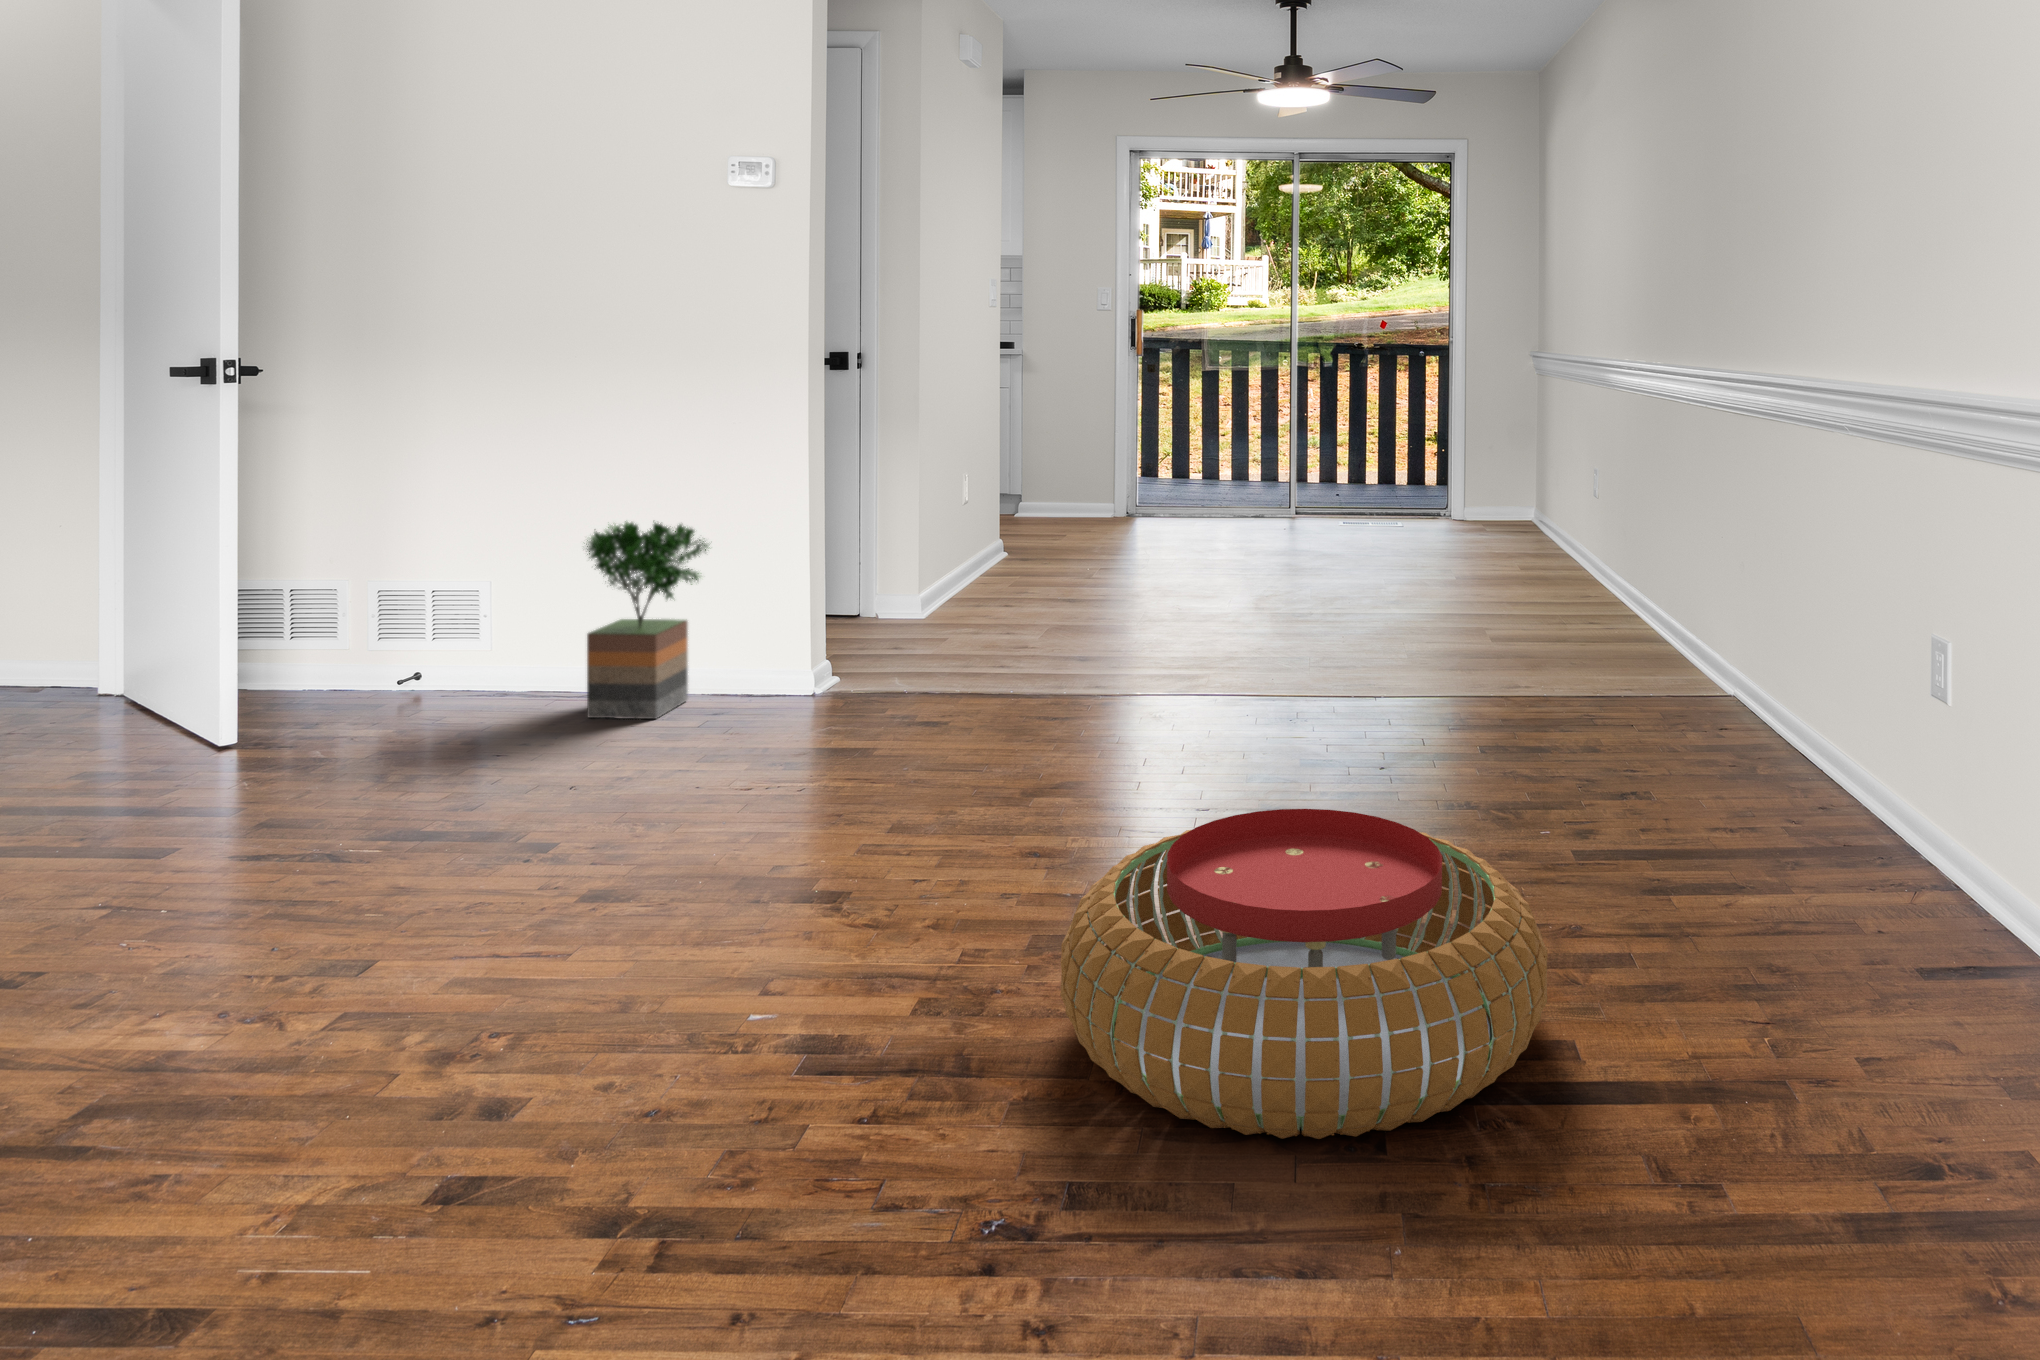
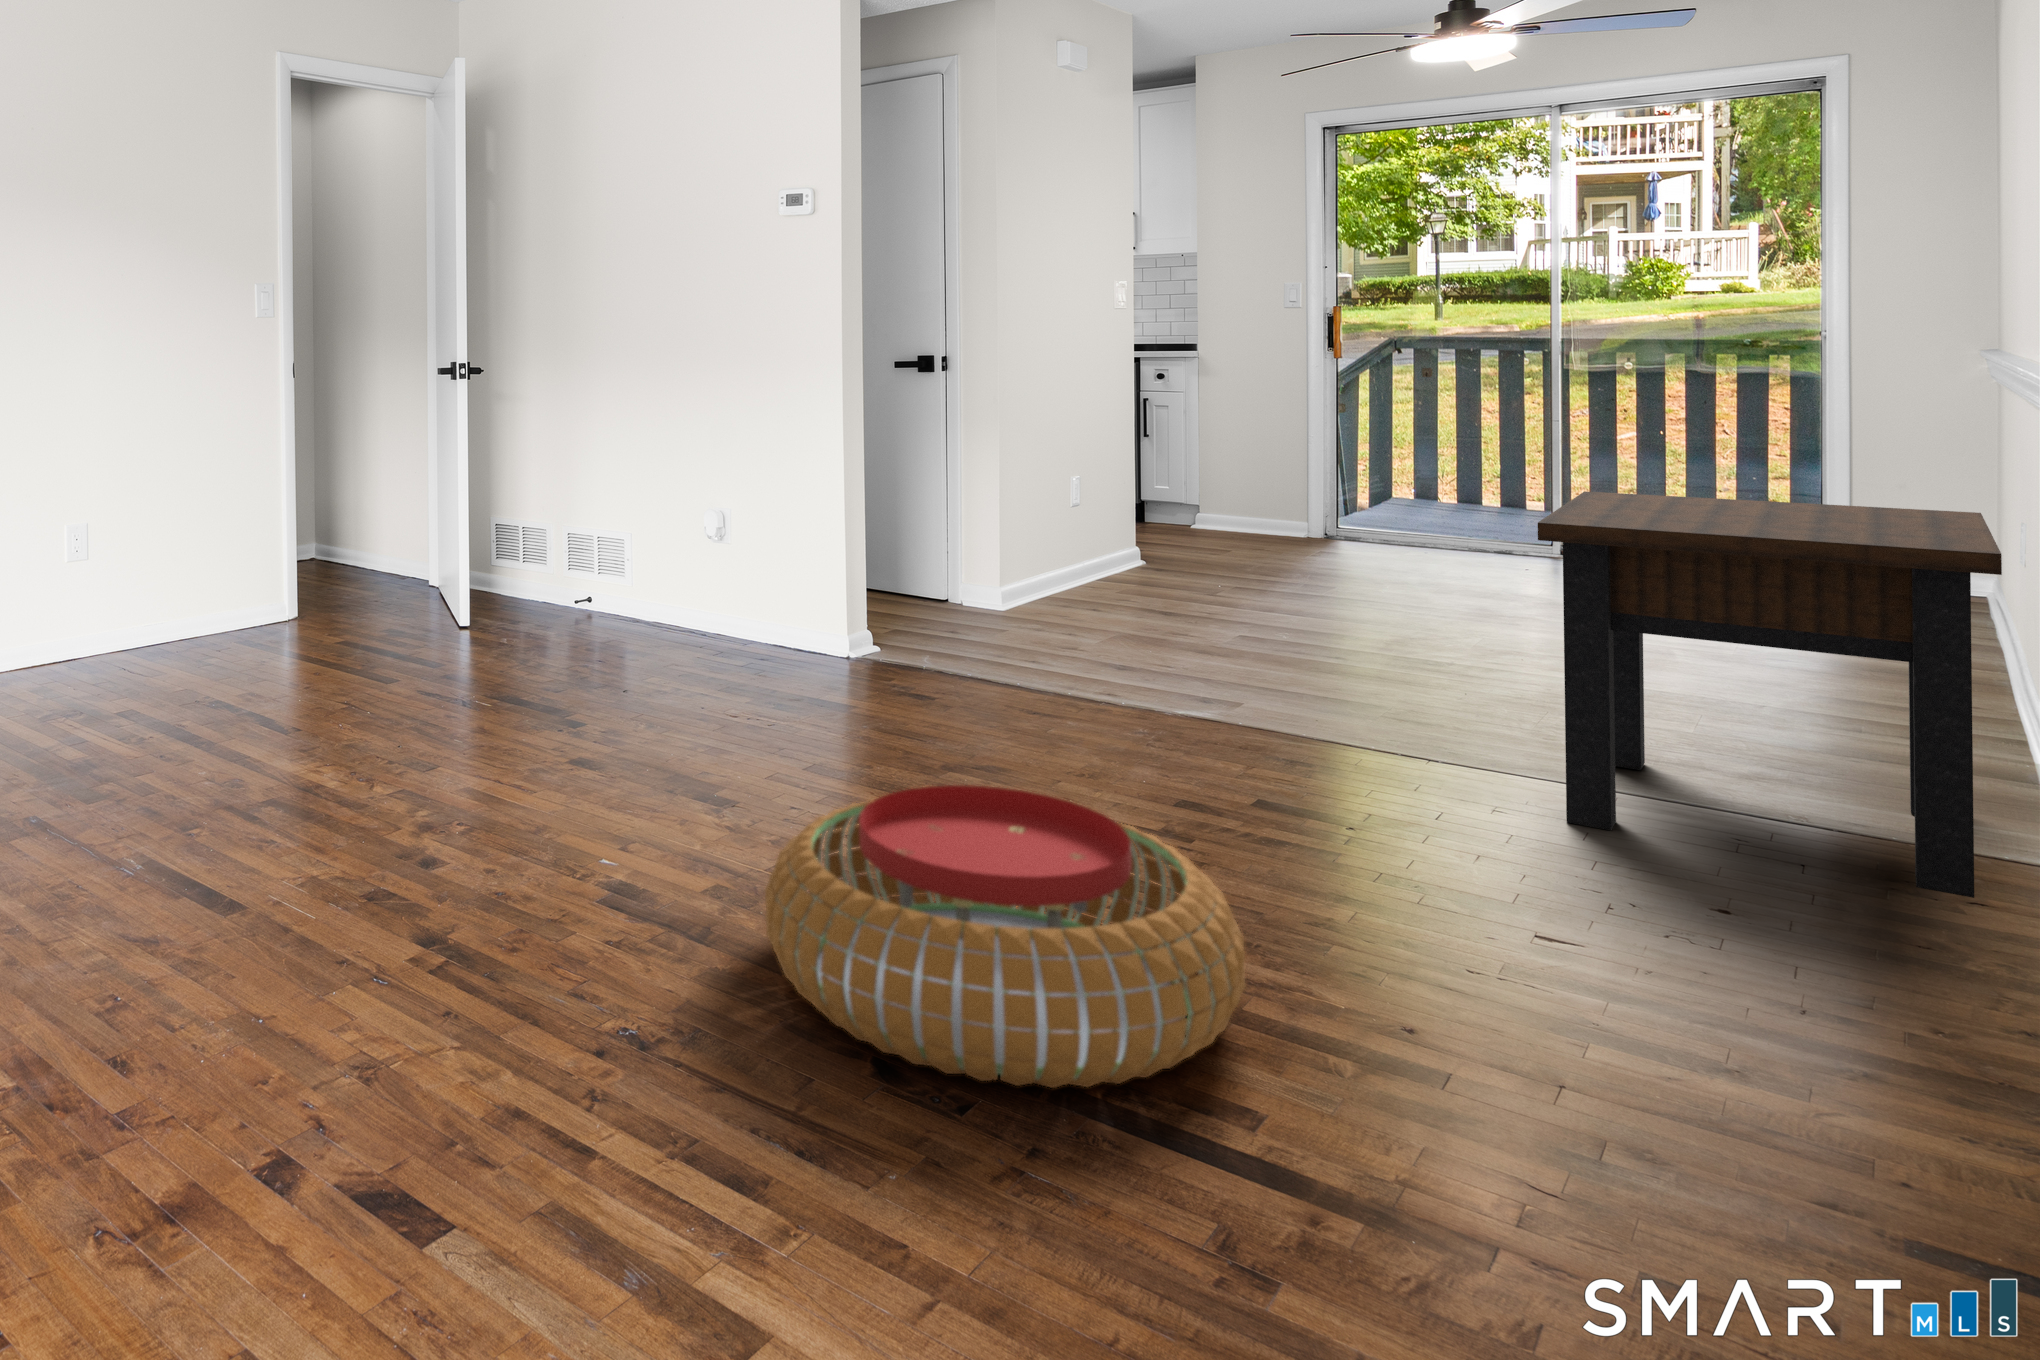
side table: none [1481,466,1782,744] -> present [1538,491,2002,898]
potted tree: present [586,521,708,719] -> none [672,492,773,652]

